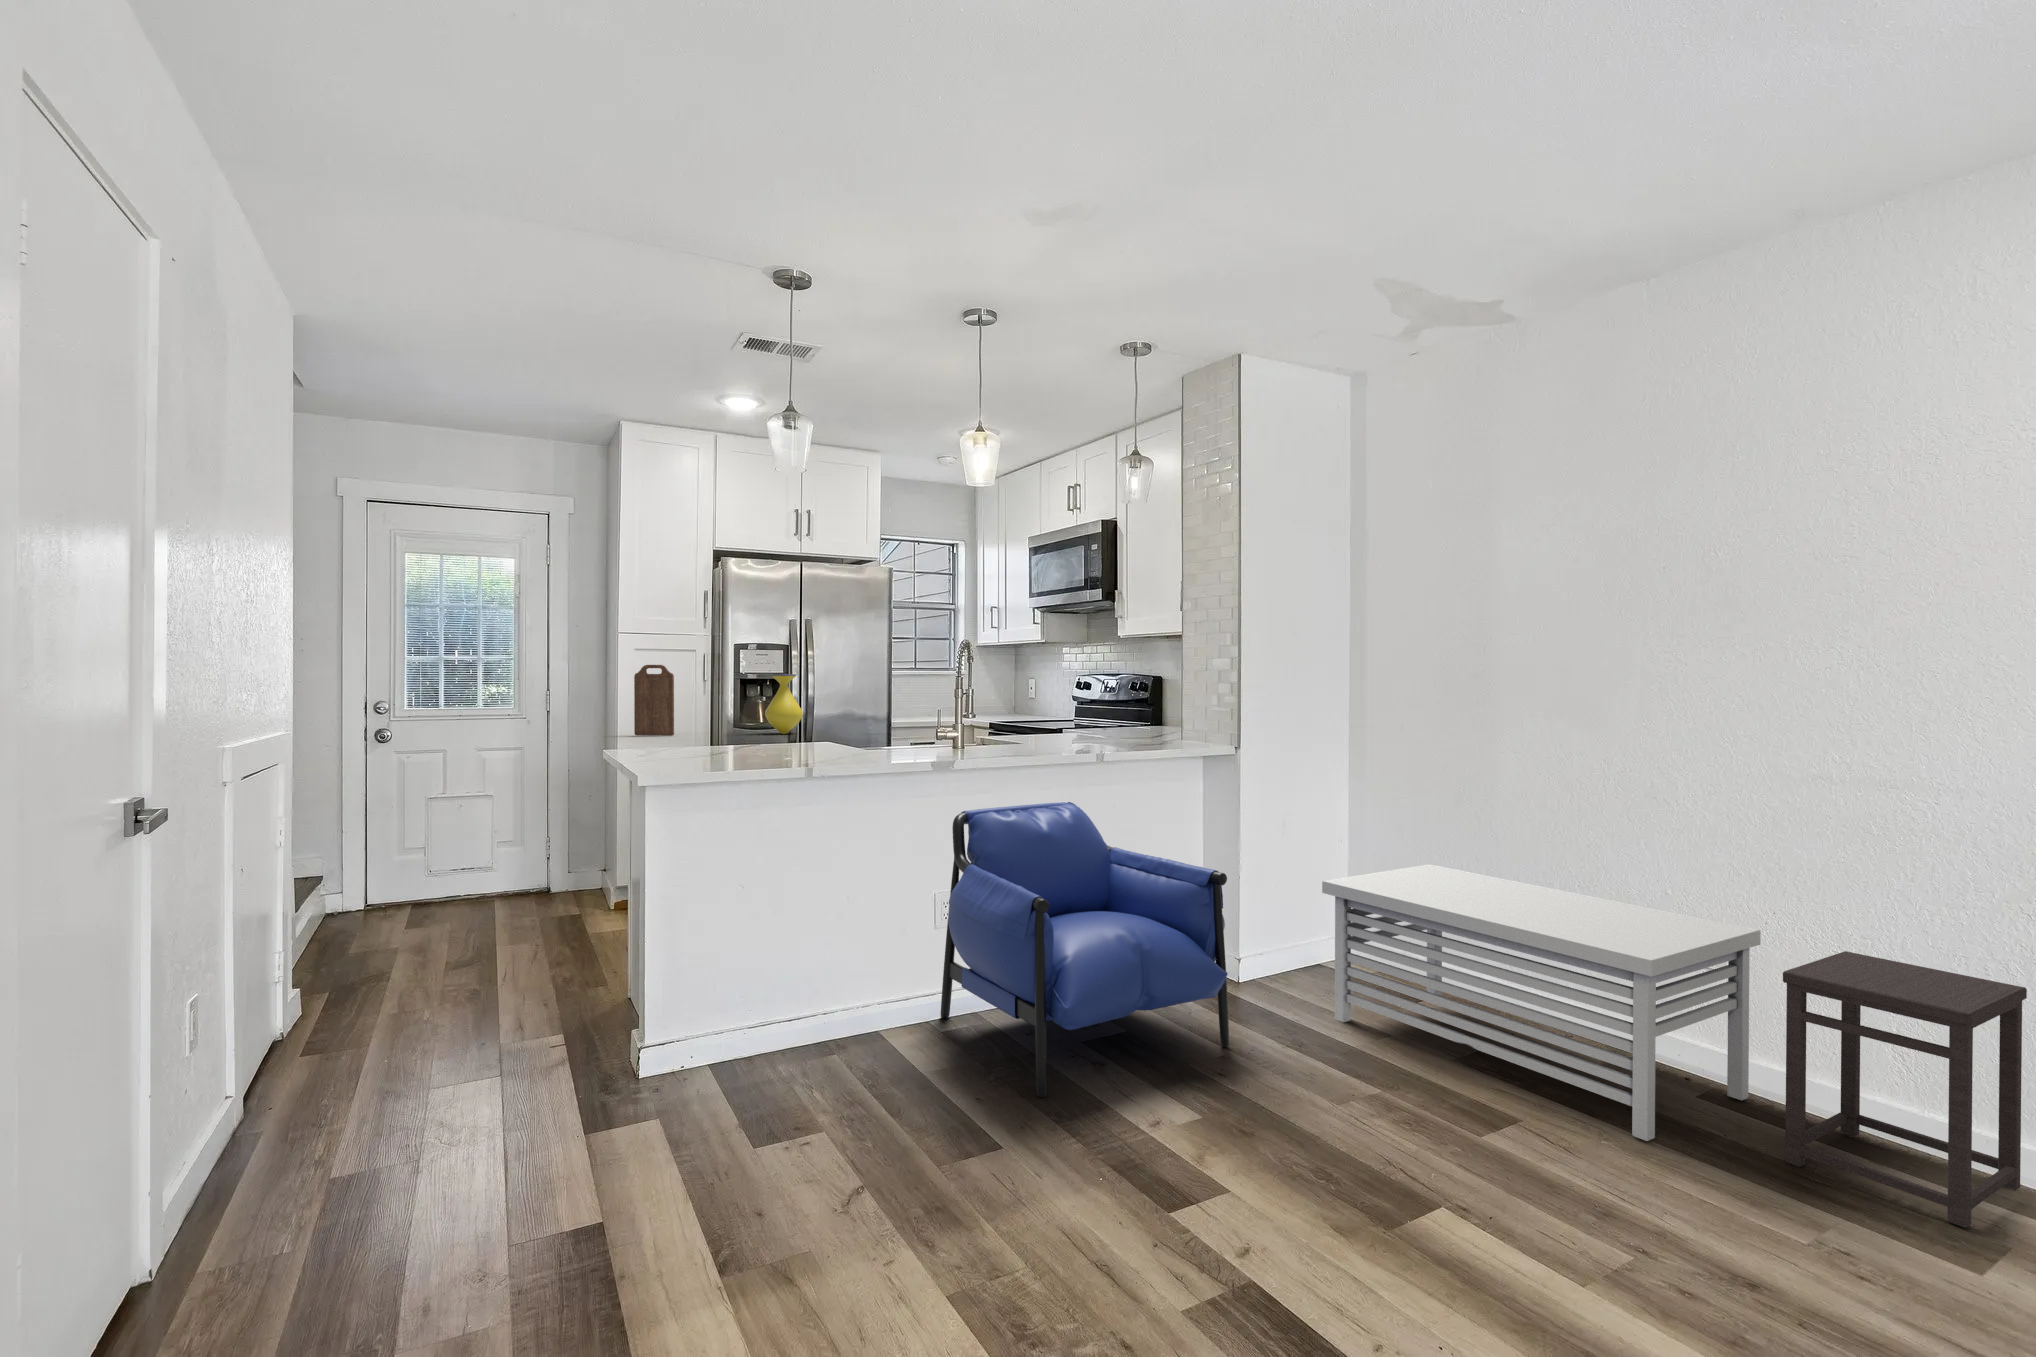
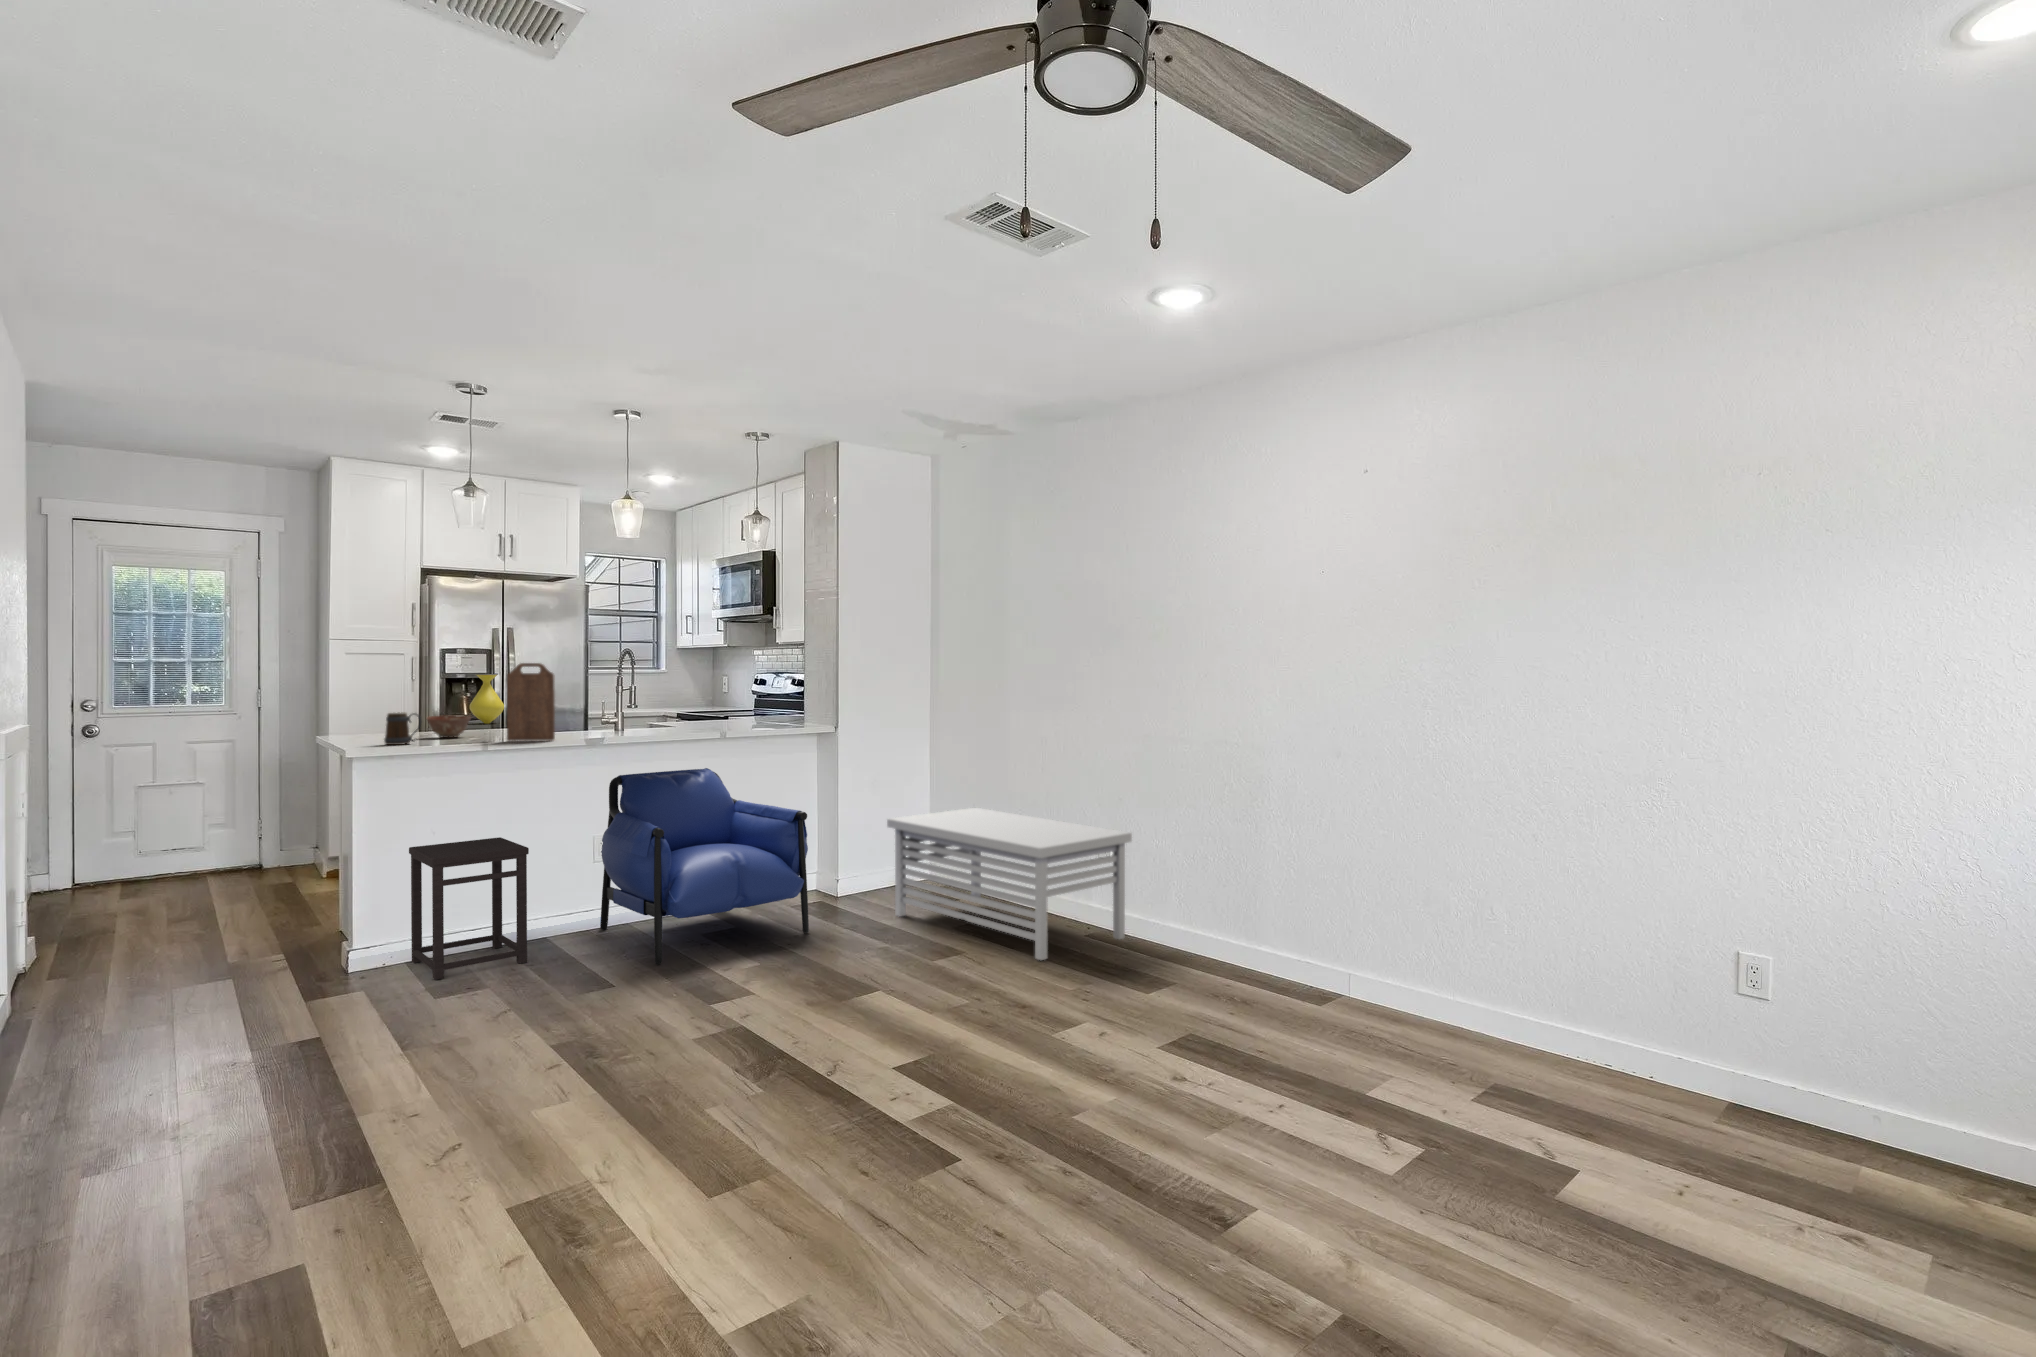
cutting board: present [634,665,674,736] -> present [507,663,555,741]
mug: none [680,725,725,768] -> present [384,713,421,745]
ceramic bowl: none [727,728,779,756] -> present [427,716,471,738]
side table: present [1783,951,2027,1228] -> present [409,837,529,980]

